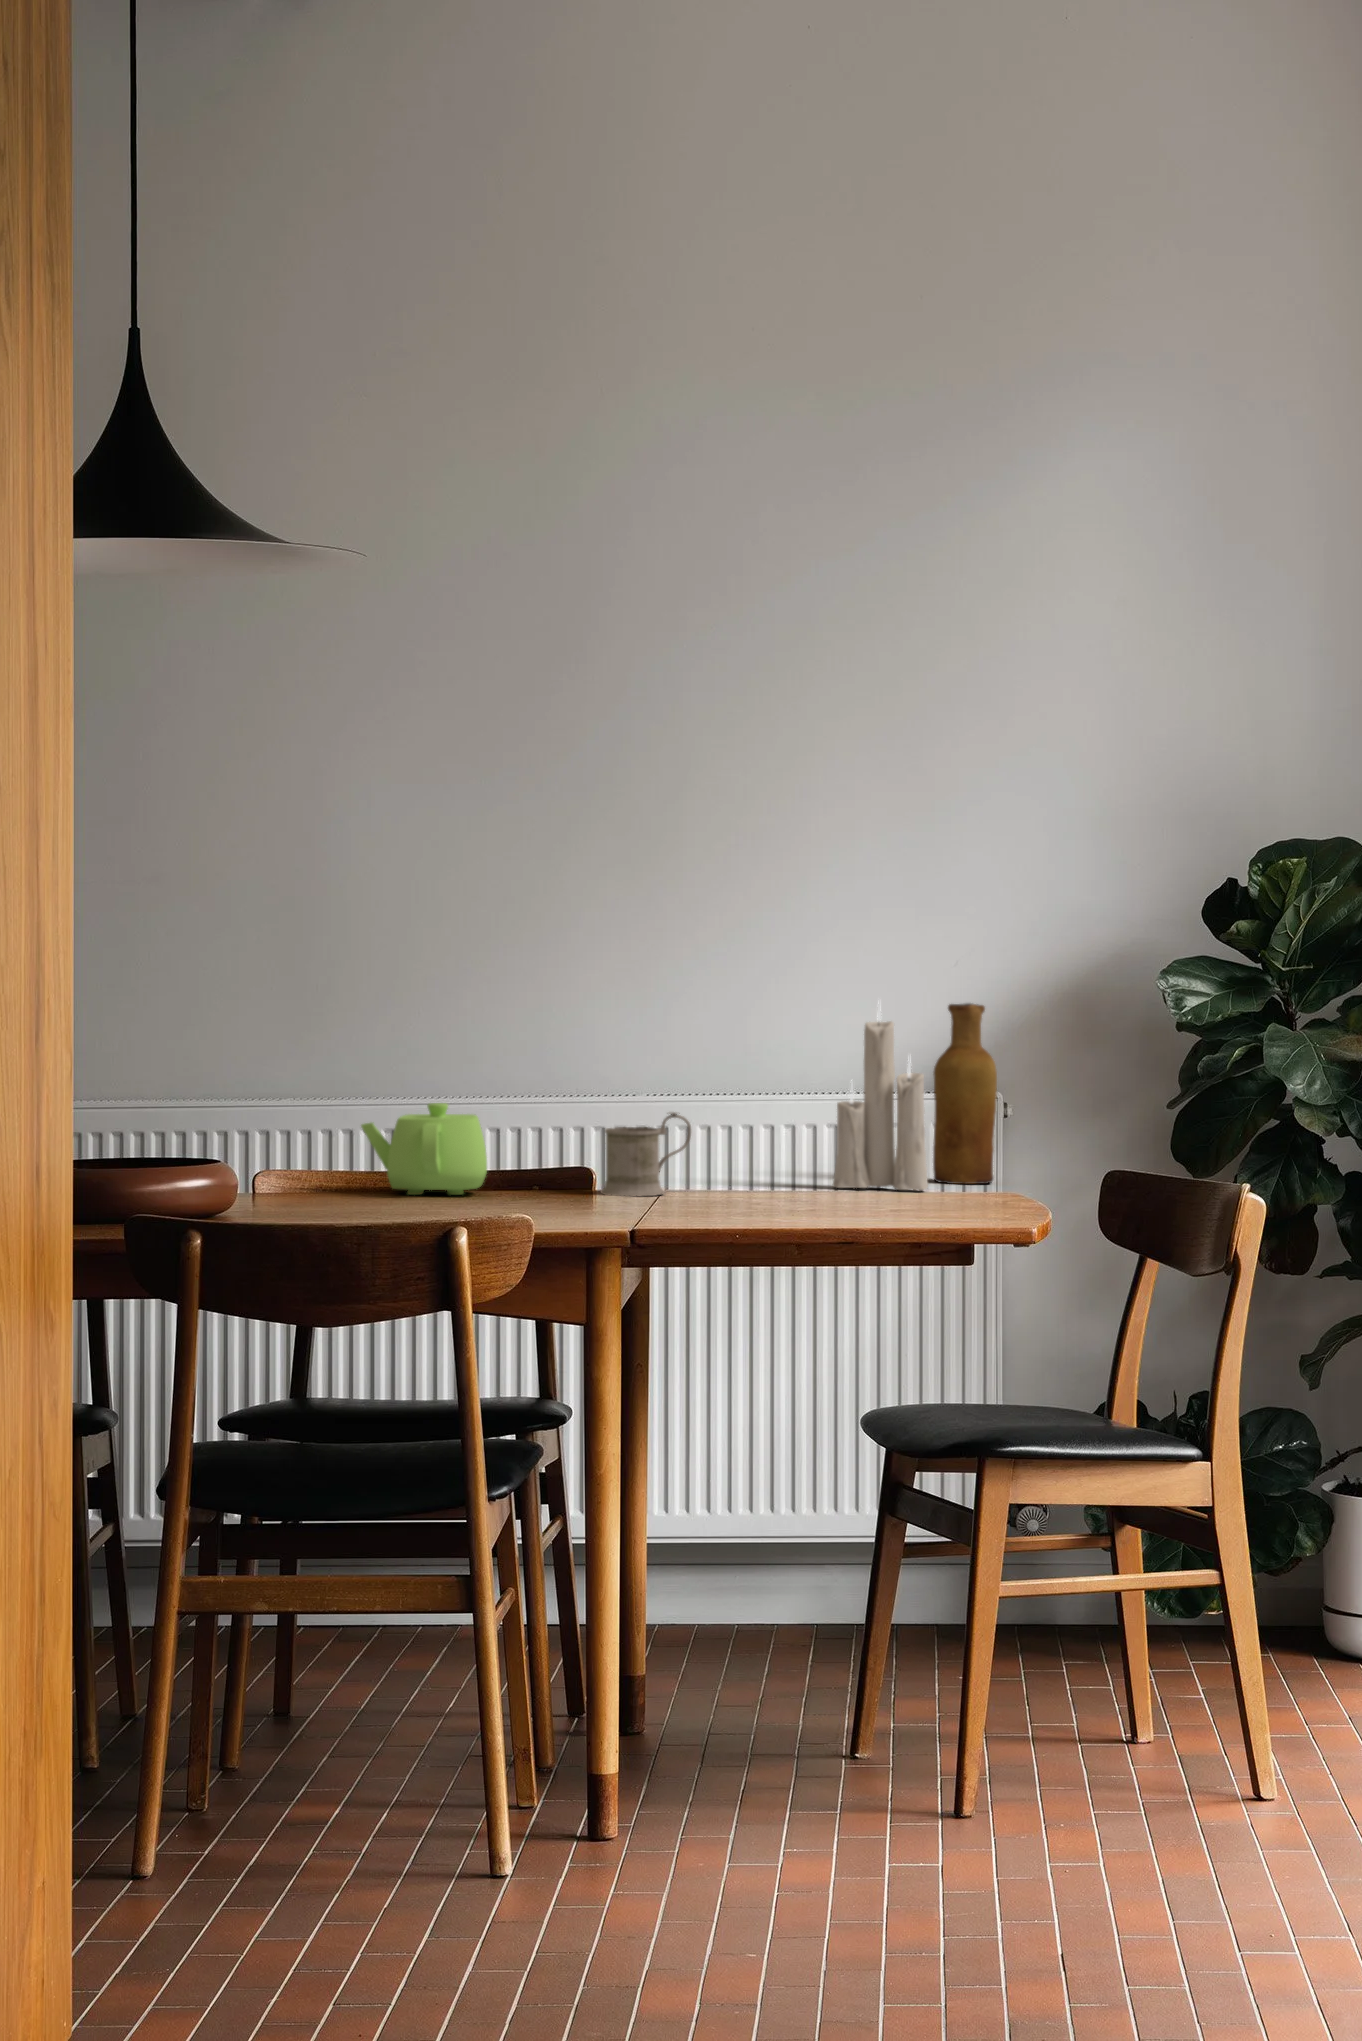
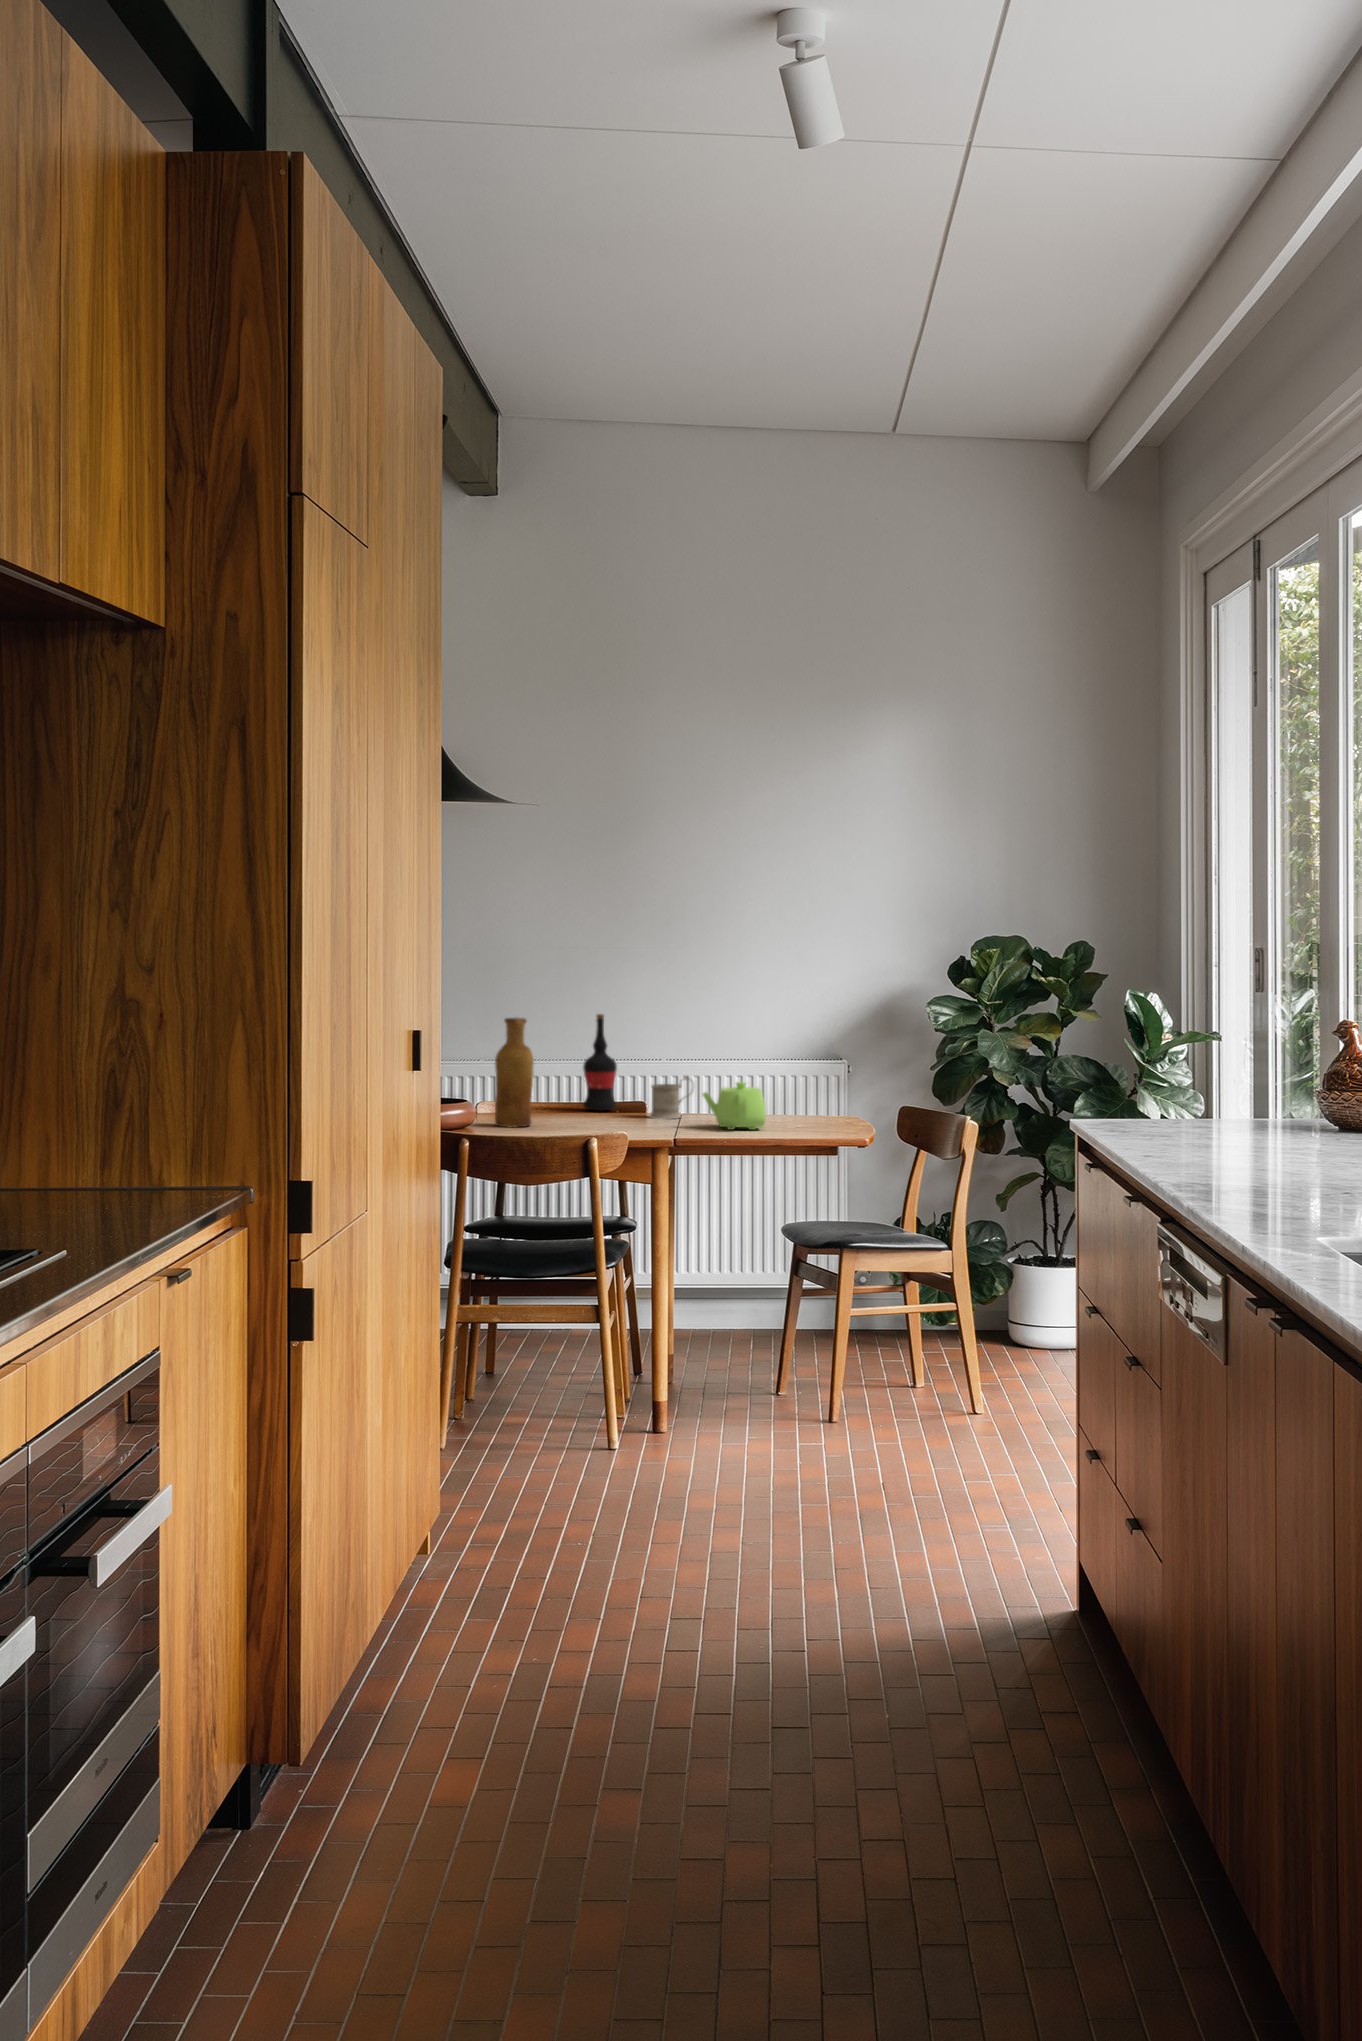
wine bottle: none [475,990,541,1181] -> present [583,1014,617,1111]
vase: present [933,1003,997,1184] -> present [495,1018,534,1127]
candle: present [833,1006,928,1190] -> none [763,1012,811,1114]
teapot: present [361,1103,487,1195] -> present [703,1082,766,1130]

